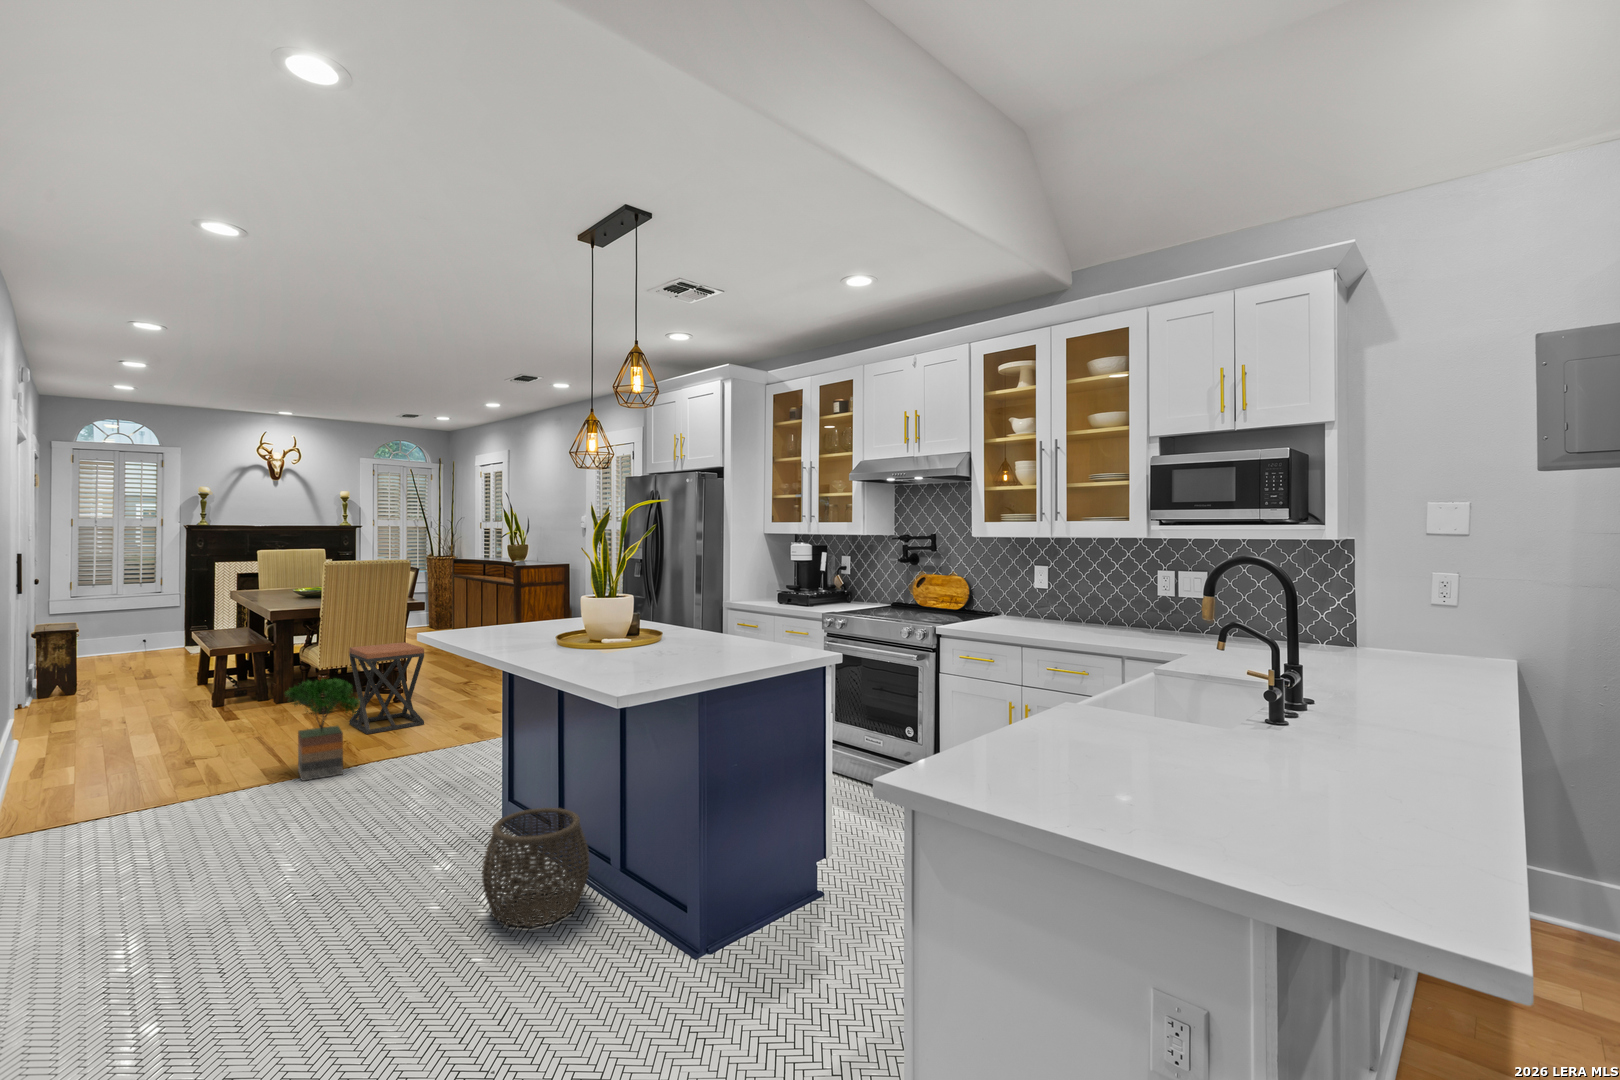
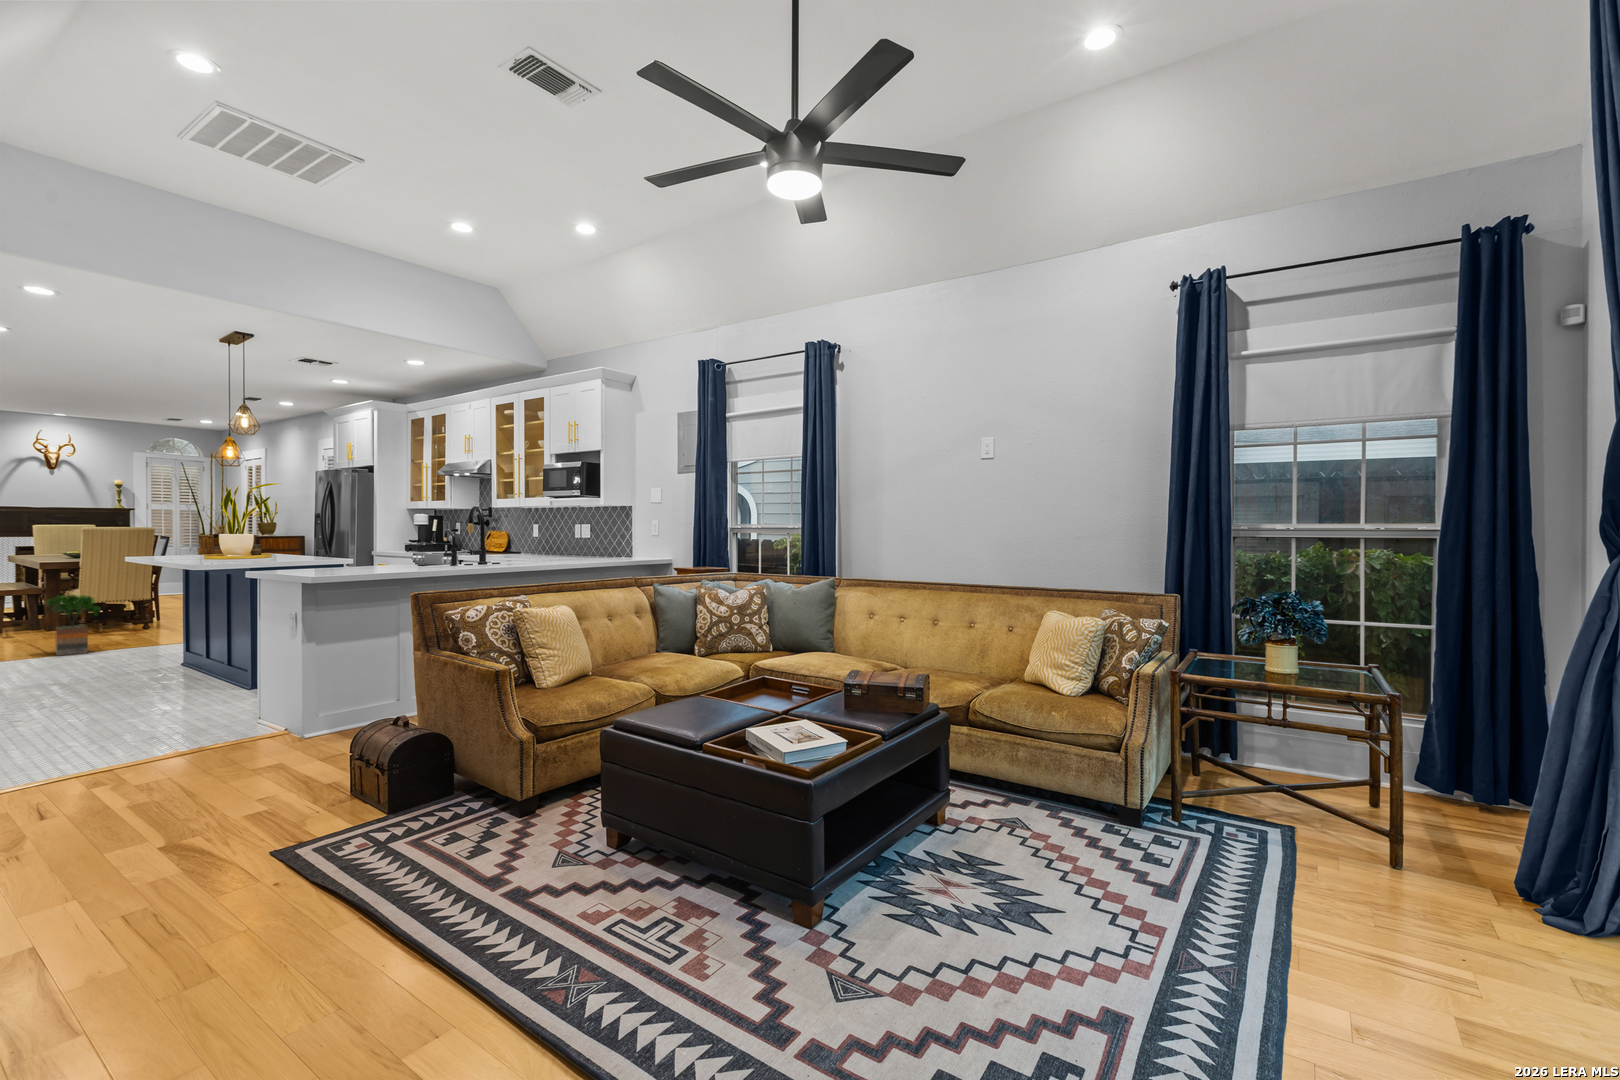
stool: present [349,642,424,734] -> none [102,582,160,639]
woven basket: present [482,808,590,927] -> none [148,638,215,688]

